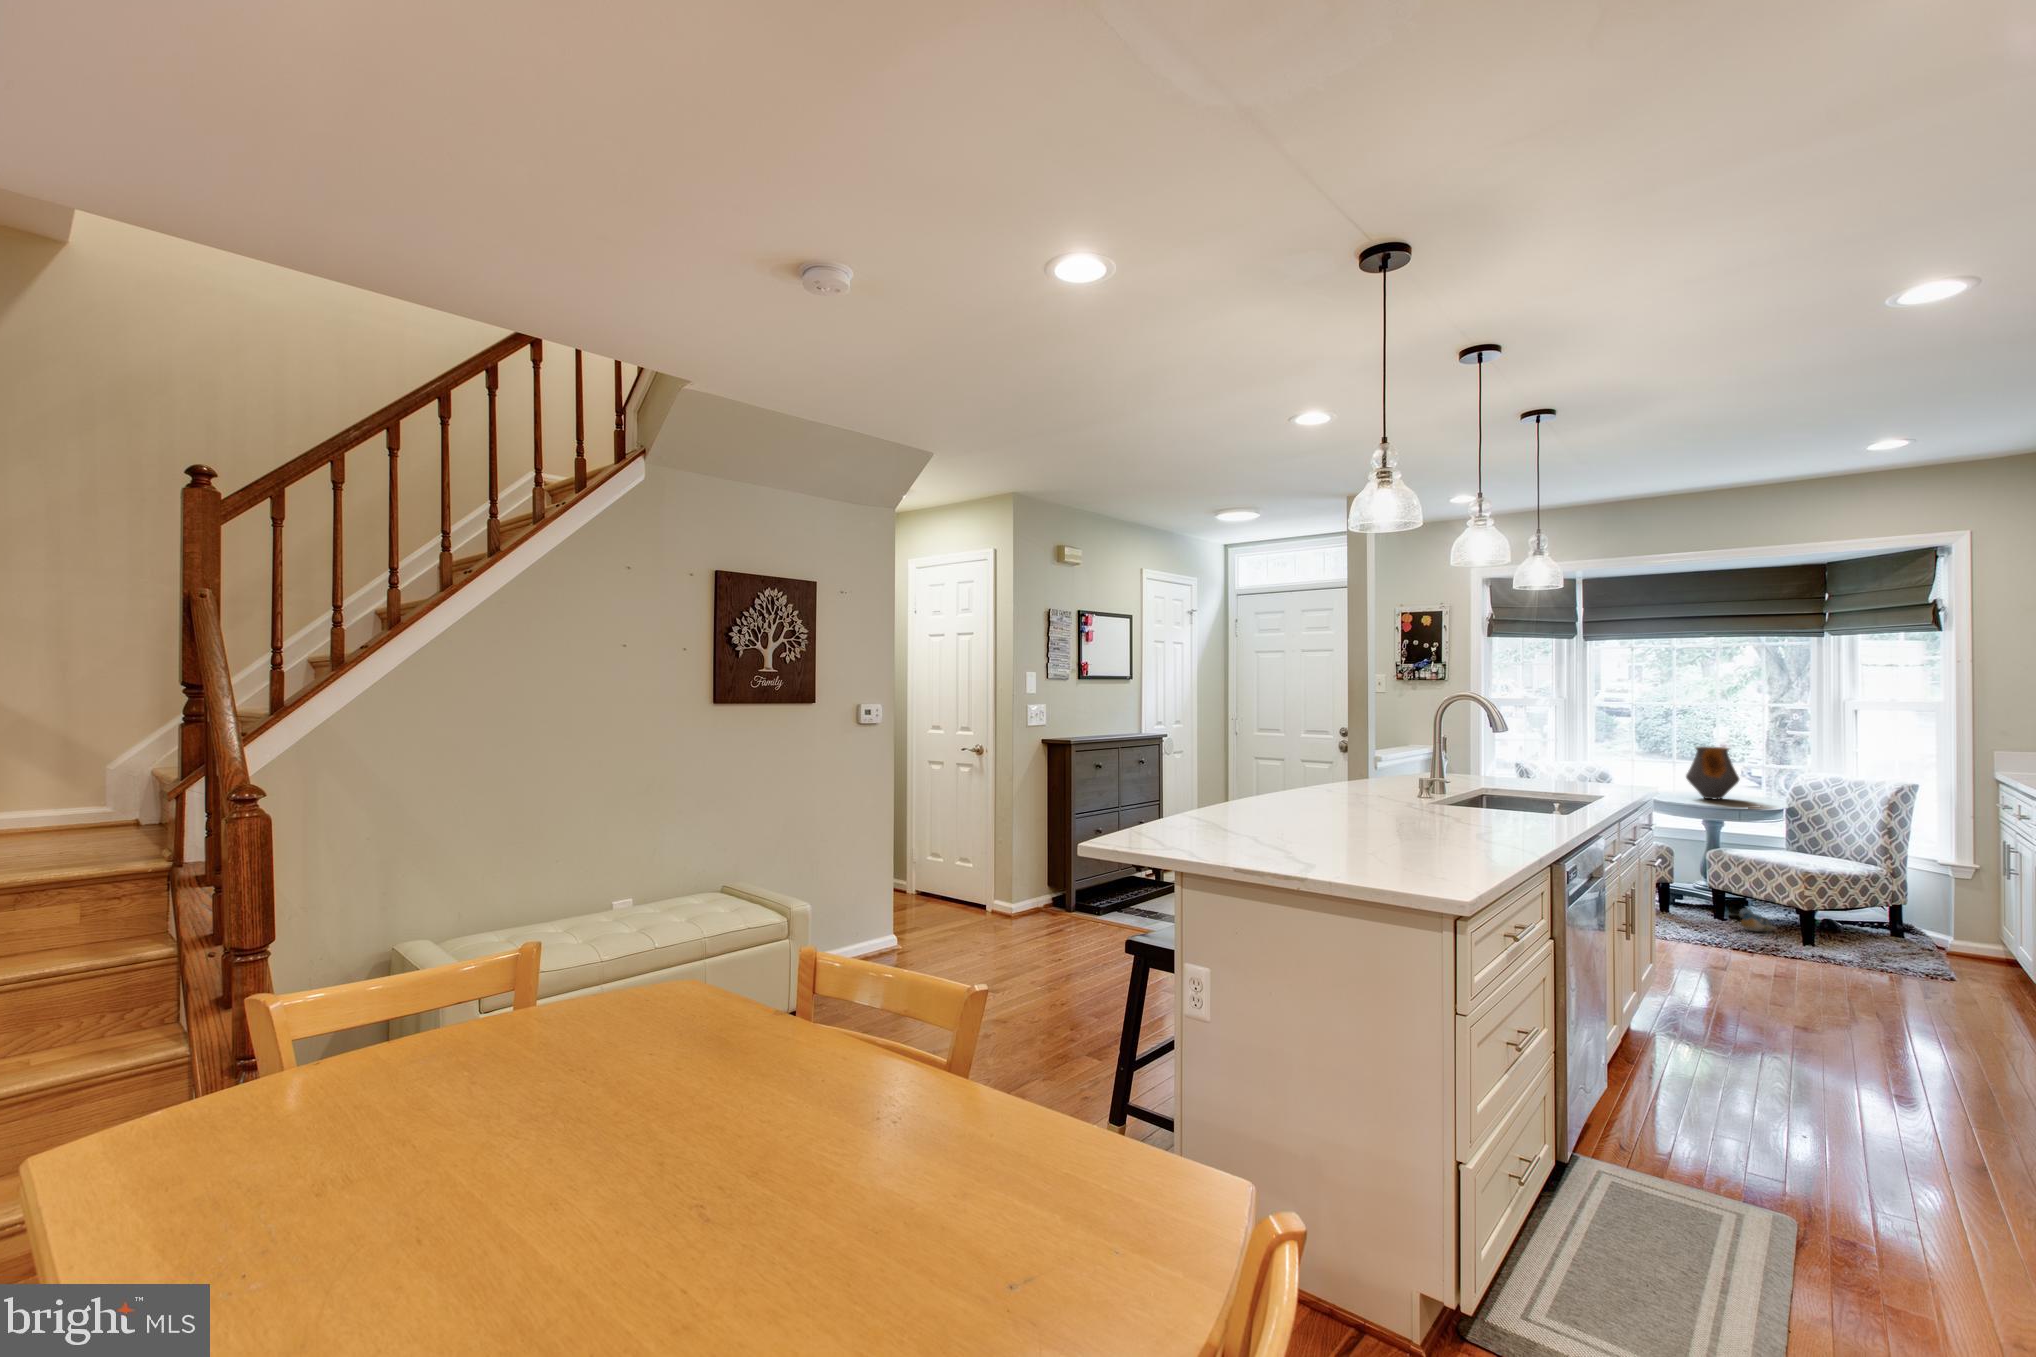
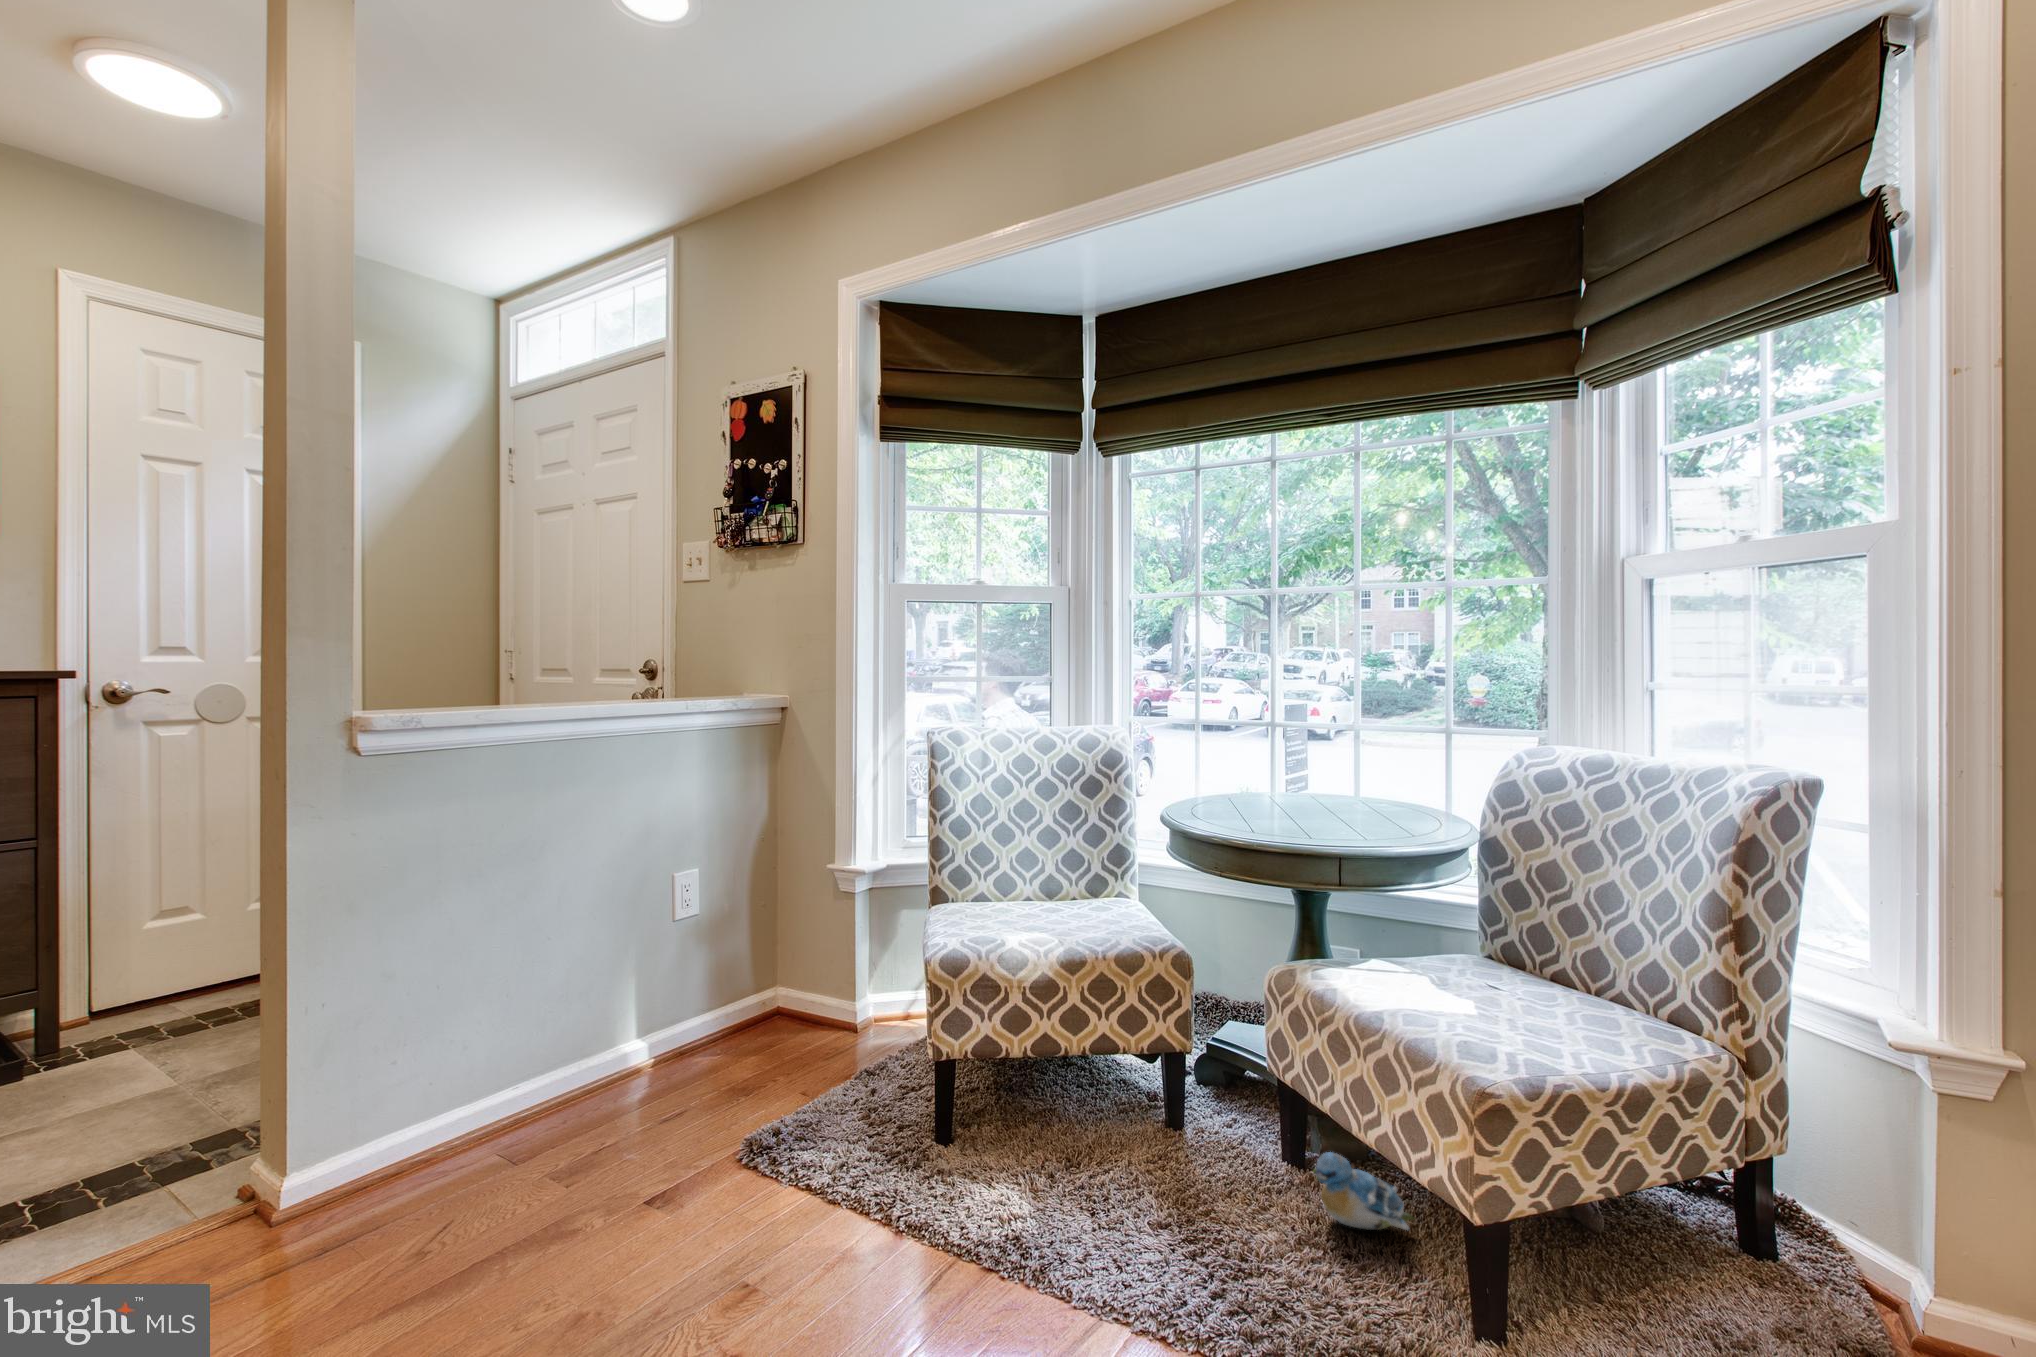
vase: present [1686,746,1739,800] -> none [1252,681,1369,816]

